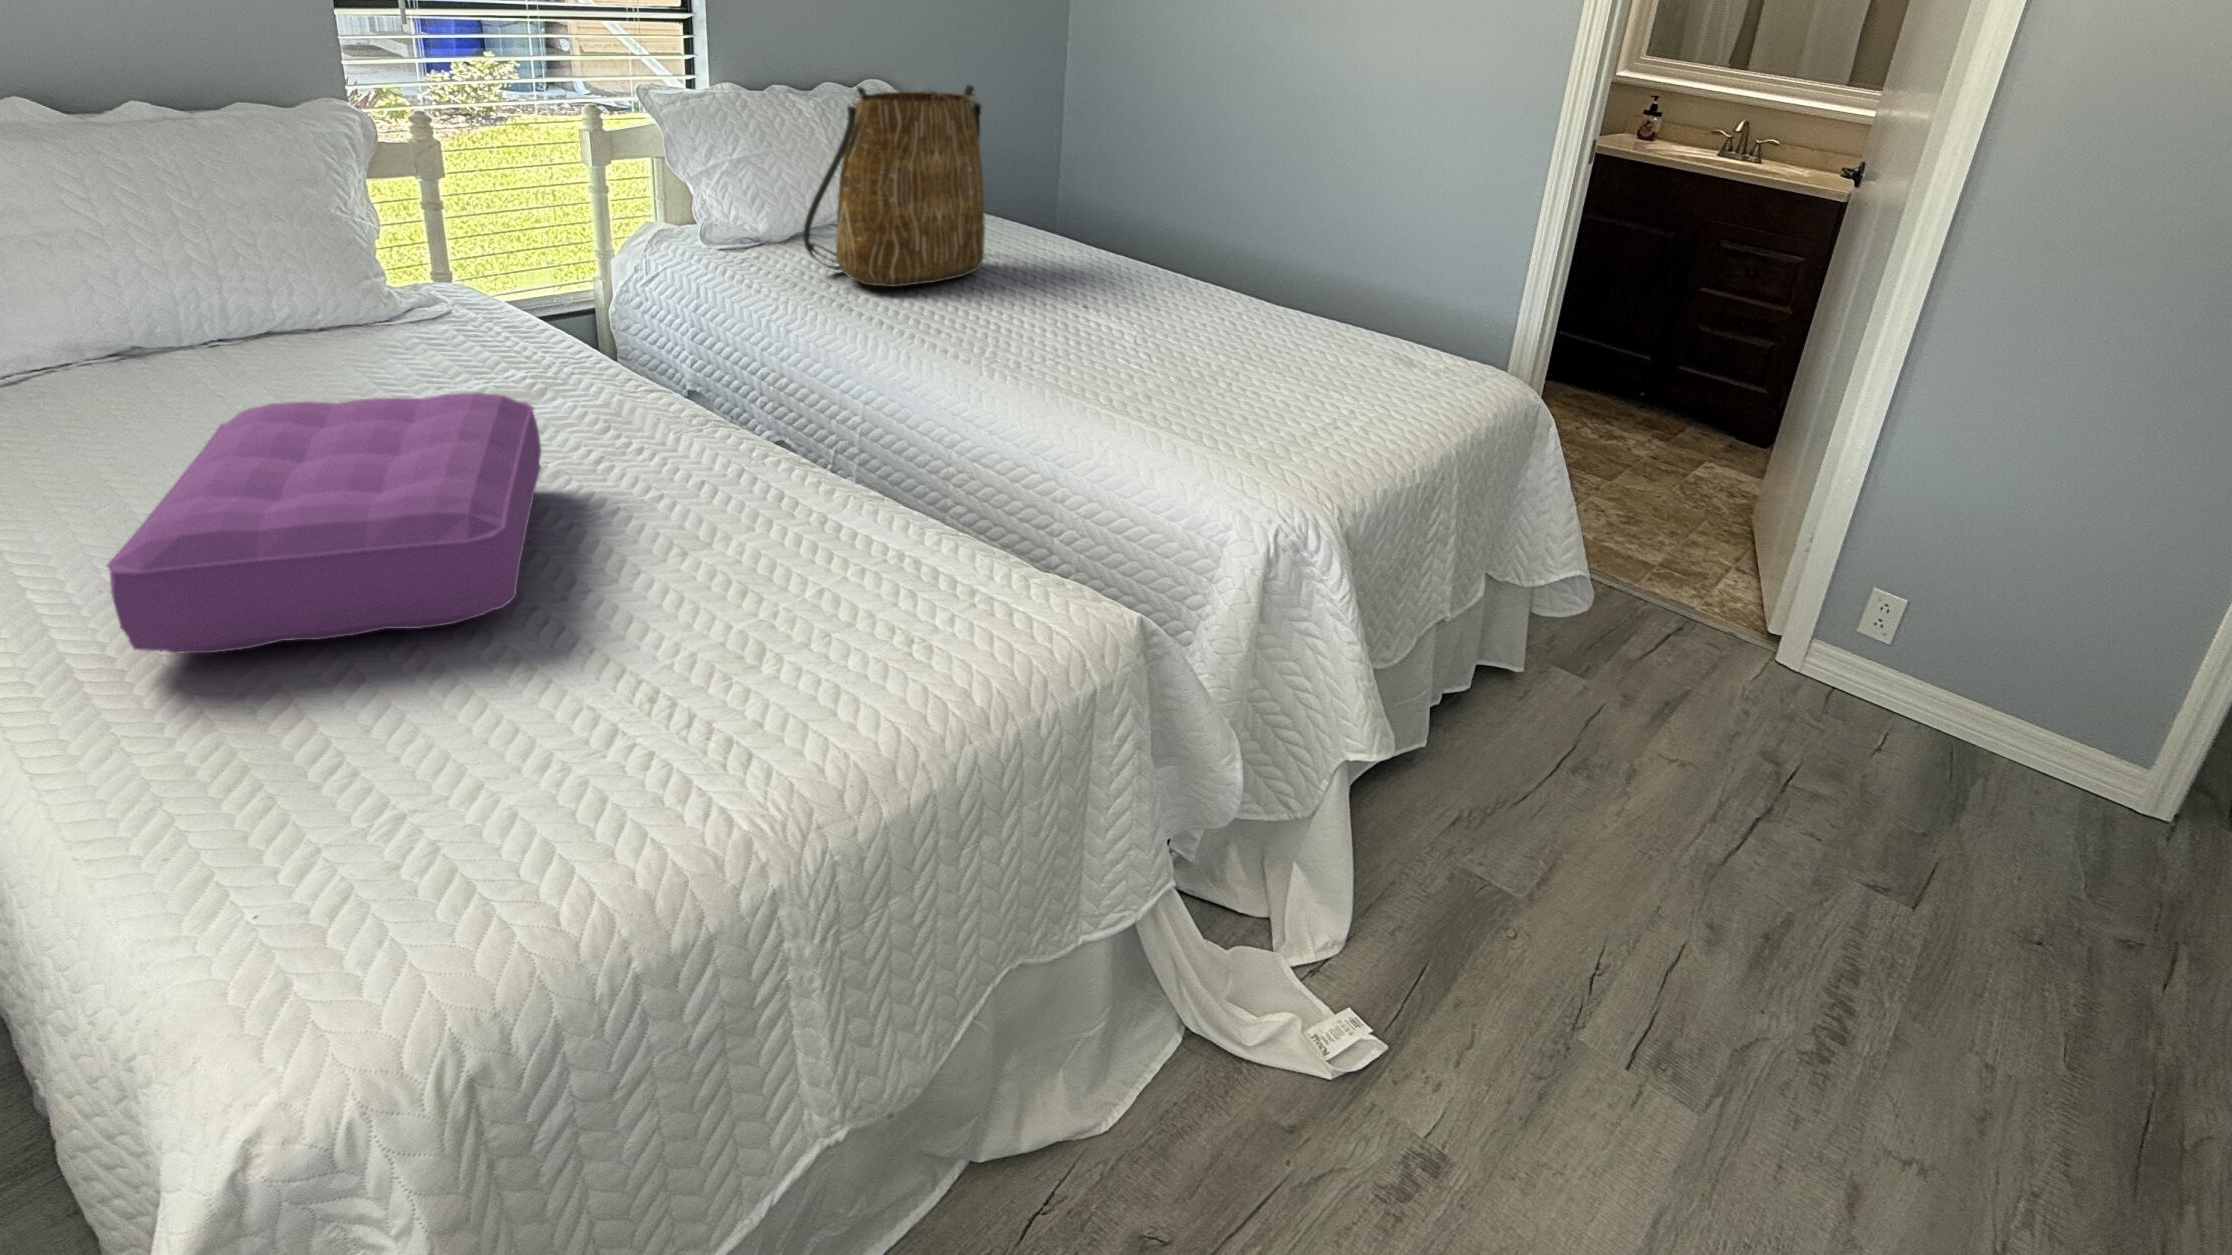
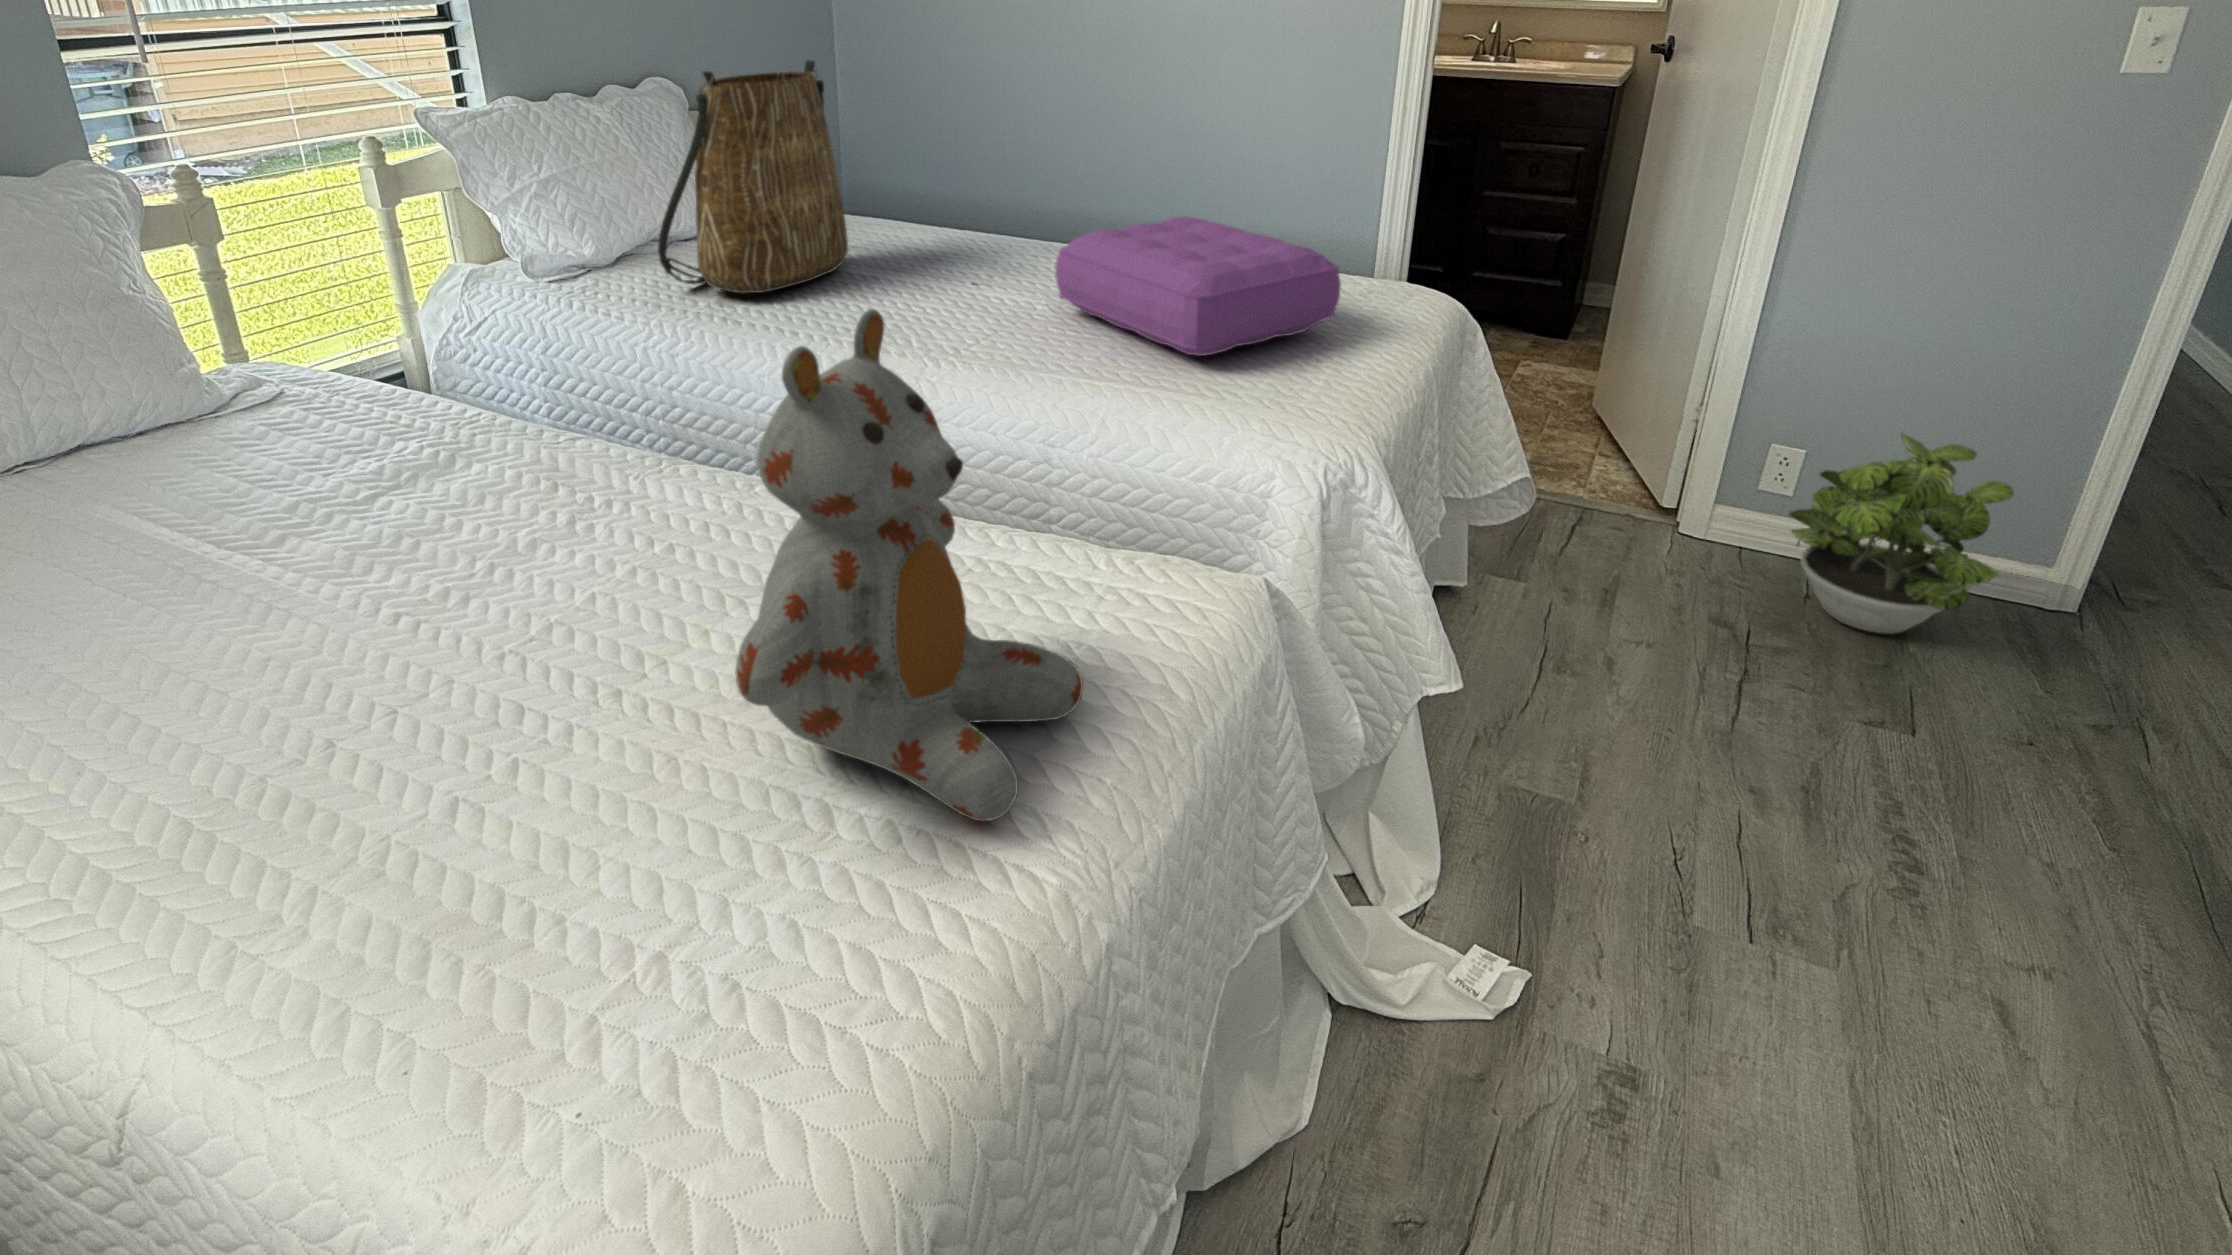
stuffed bear: none [539,331,874,764] -> present [735,309,1083,821]
pillow: present [107,393,541,654] -> present [1055,216,1341,356]
potted plant: none [1850,601,2084,807] -> present [1789,434,2014,634]

